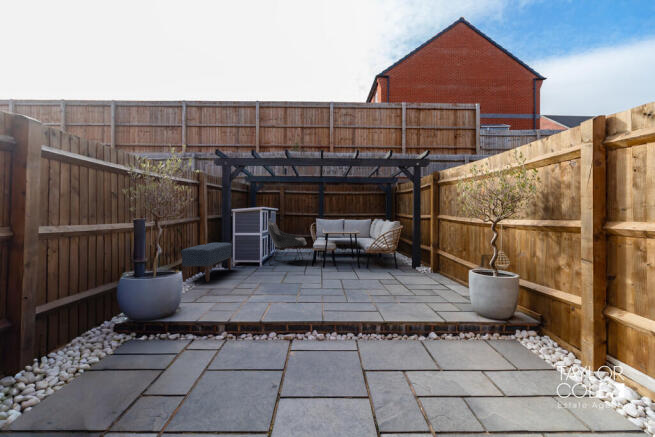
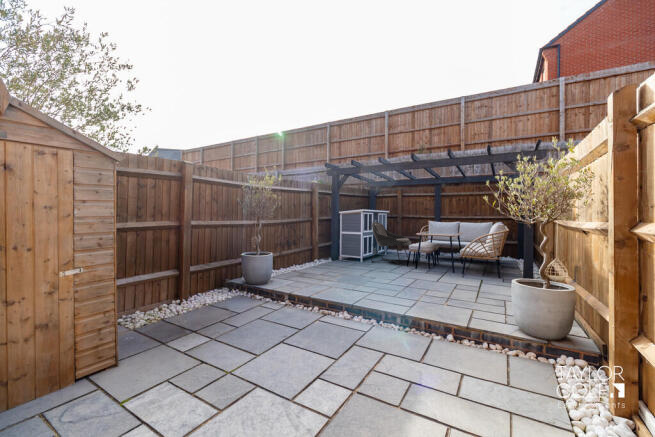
bench: present [181,242,232,282] -> none [290,239,337,269]

